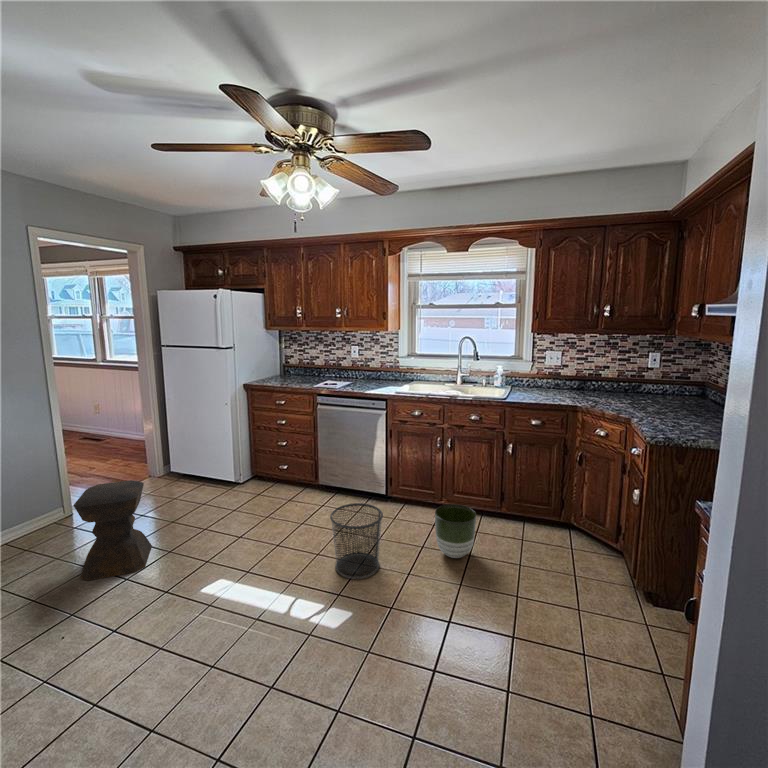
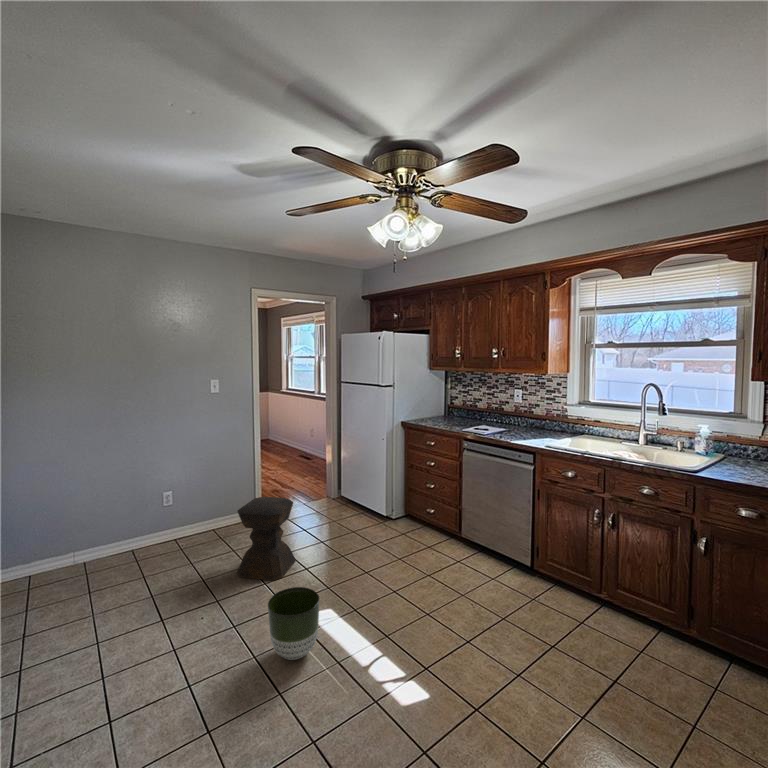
waste bin: present [330,503,383,579] -> none [432,566,494,659]
planter: present [435,504,476,558] -> present [268,587,319,660]

